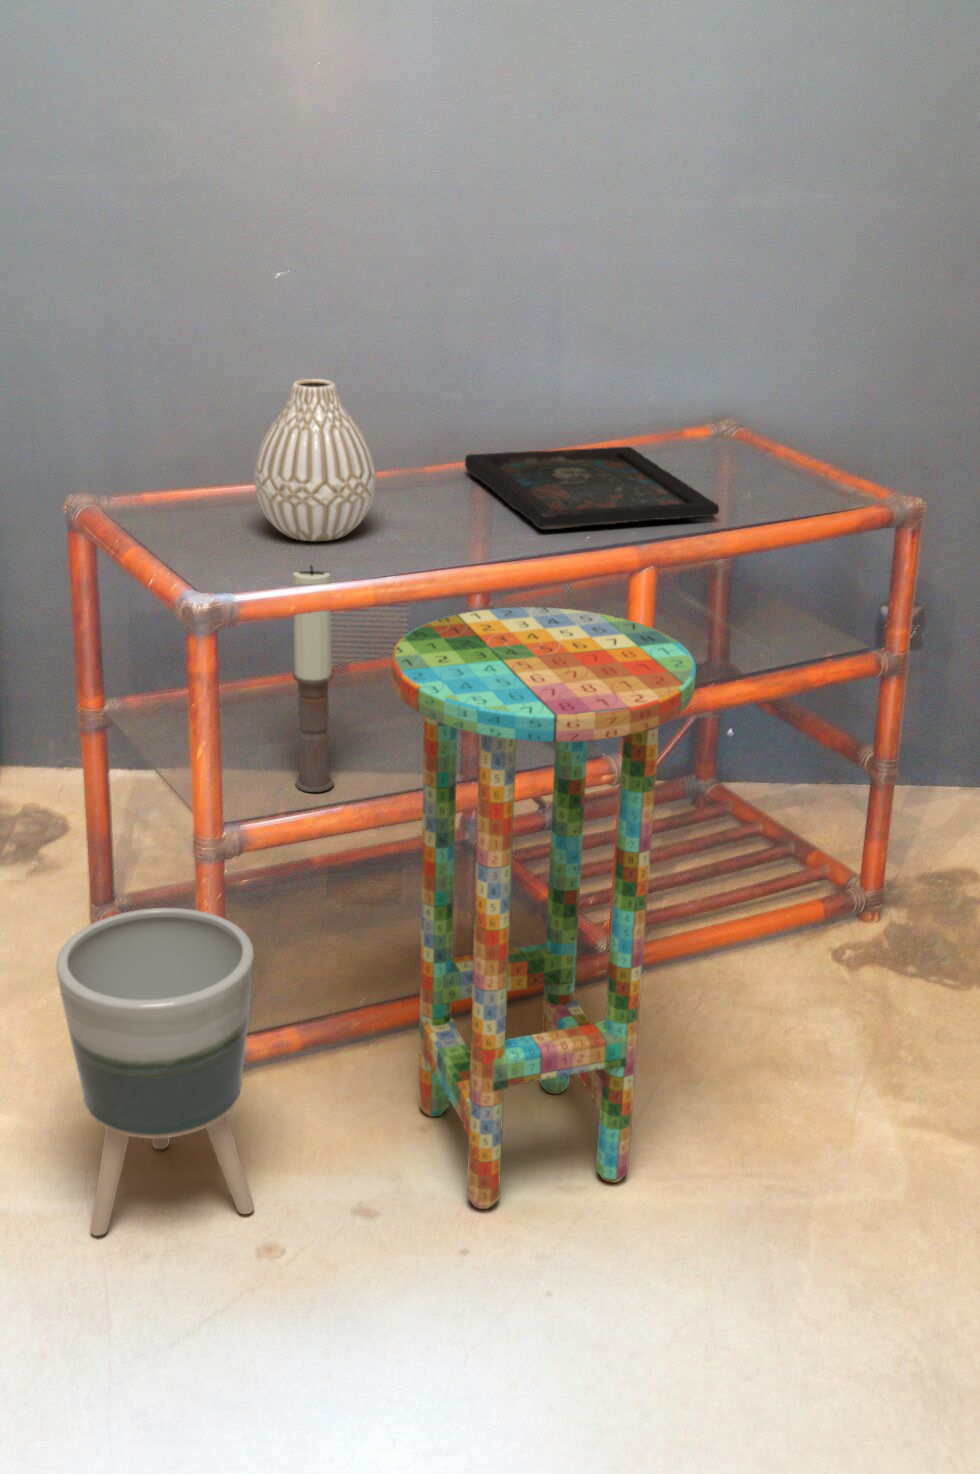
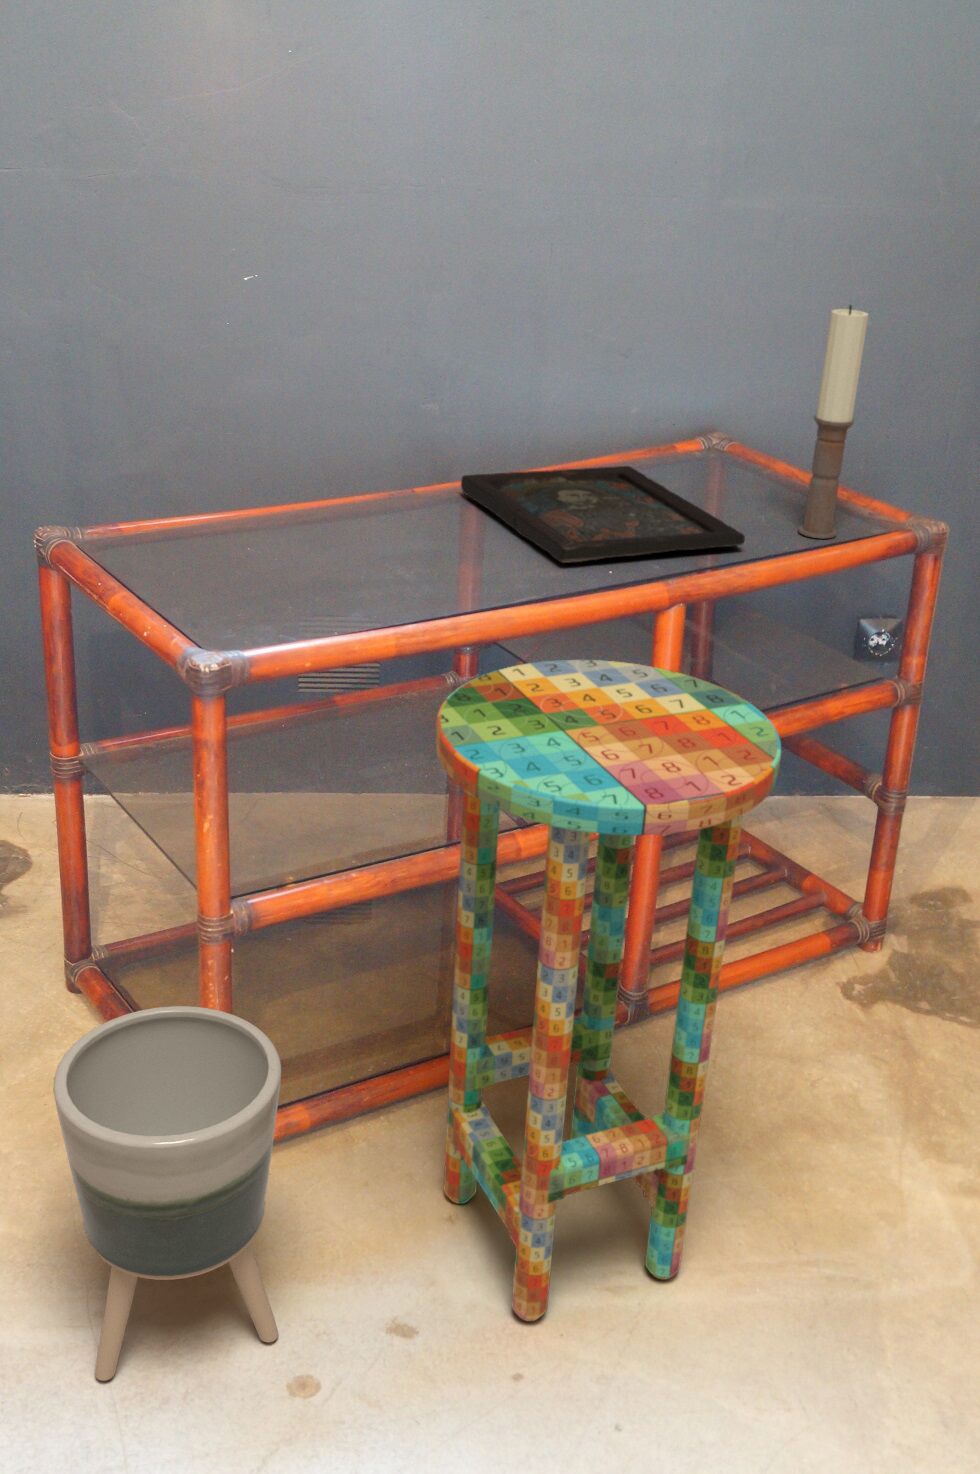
vase: present [254,379,376,541] -> none [250,399,384,578]
candle: present [293,566,334,792] -> present [798,305,868,538]

